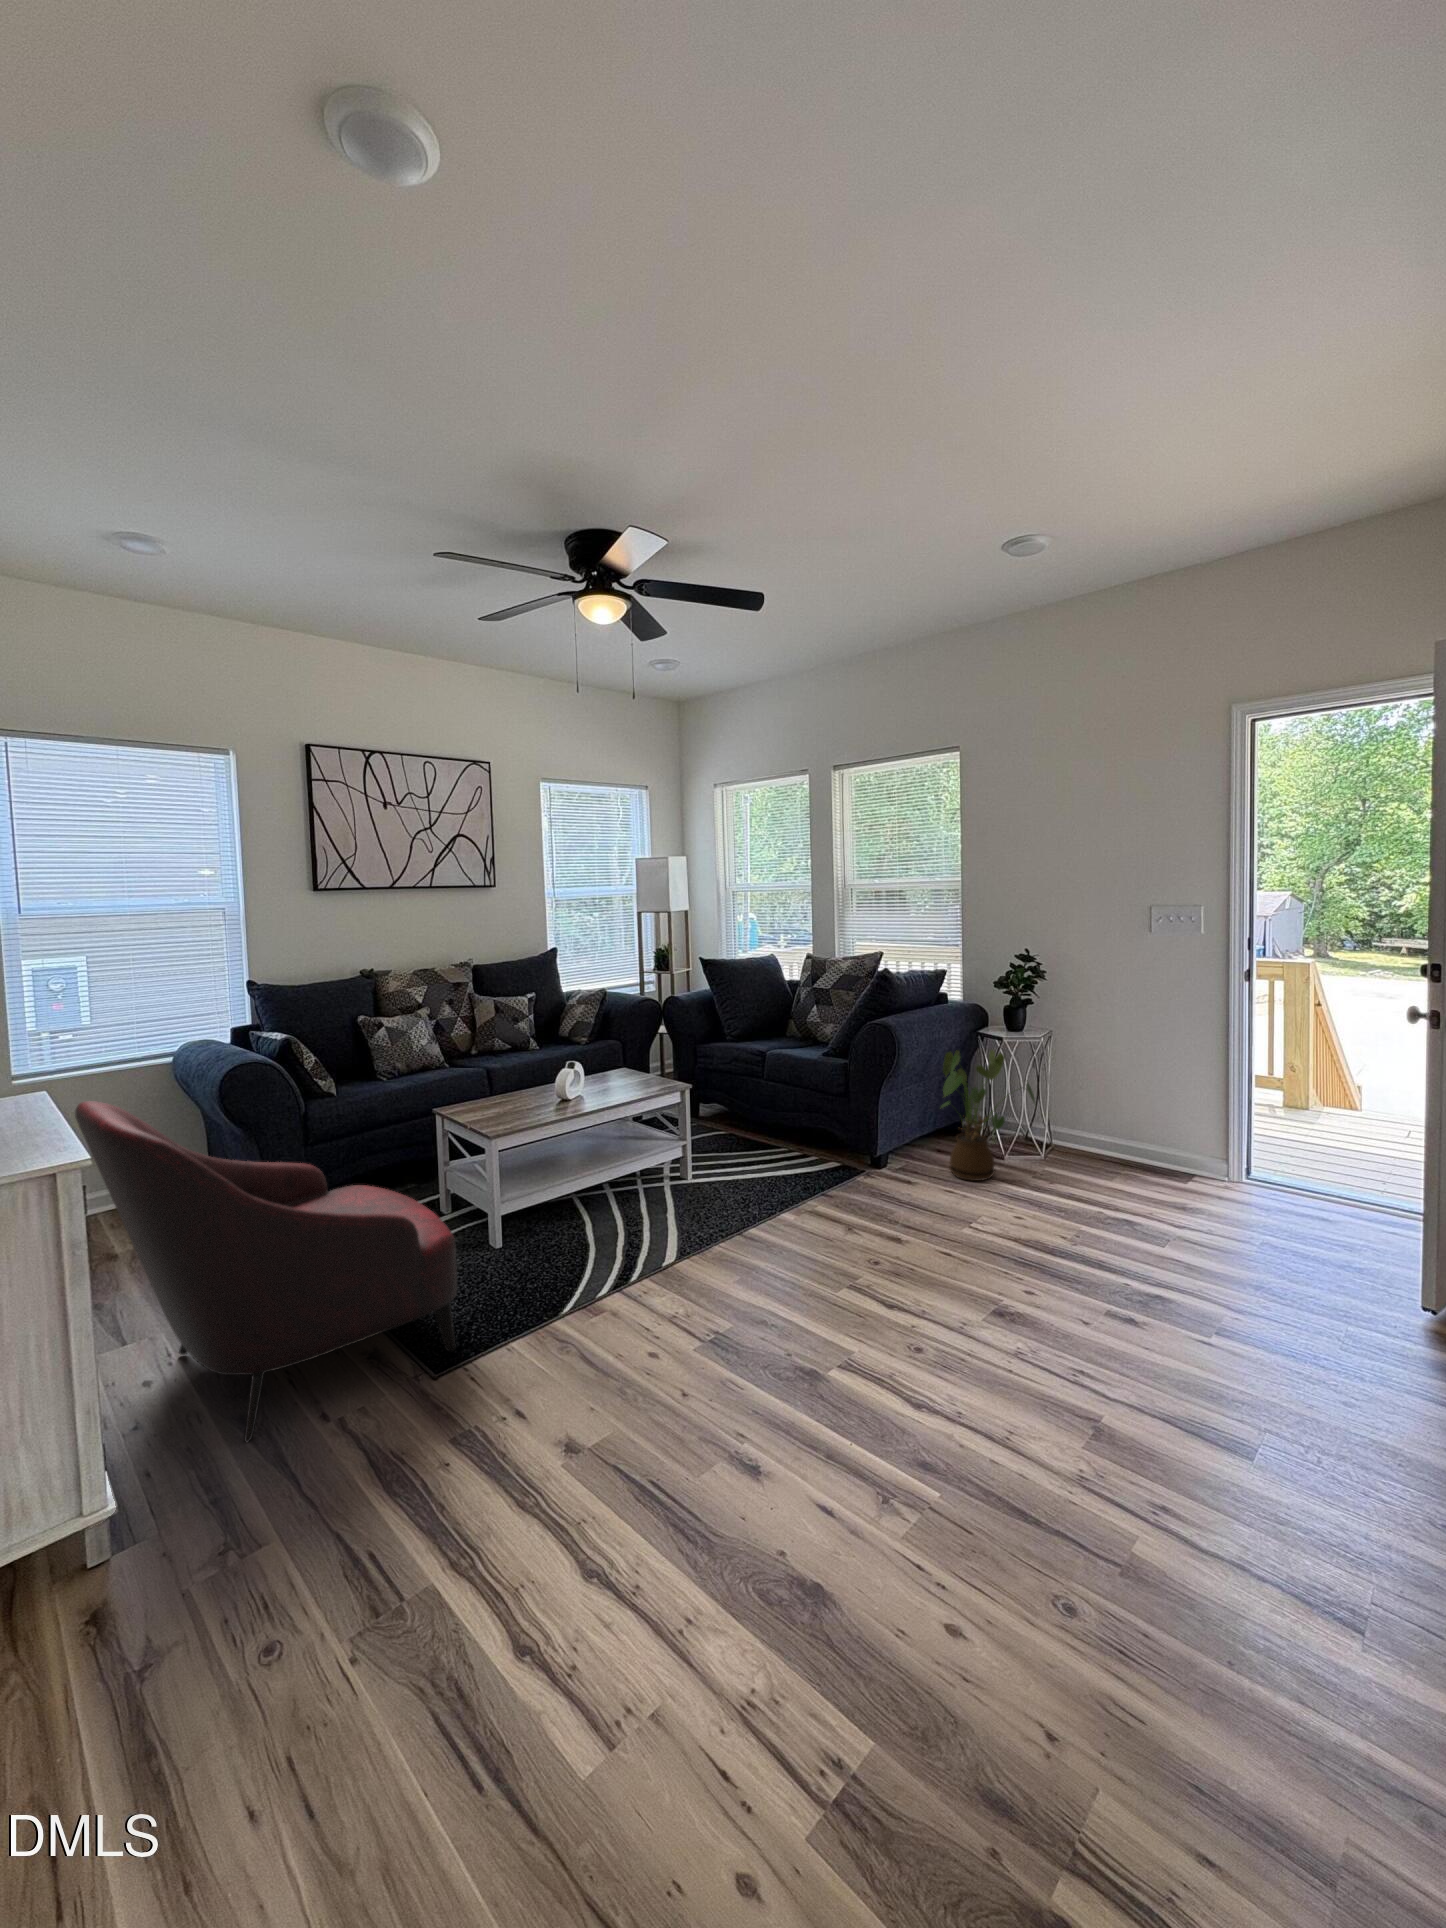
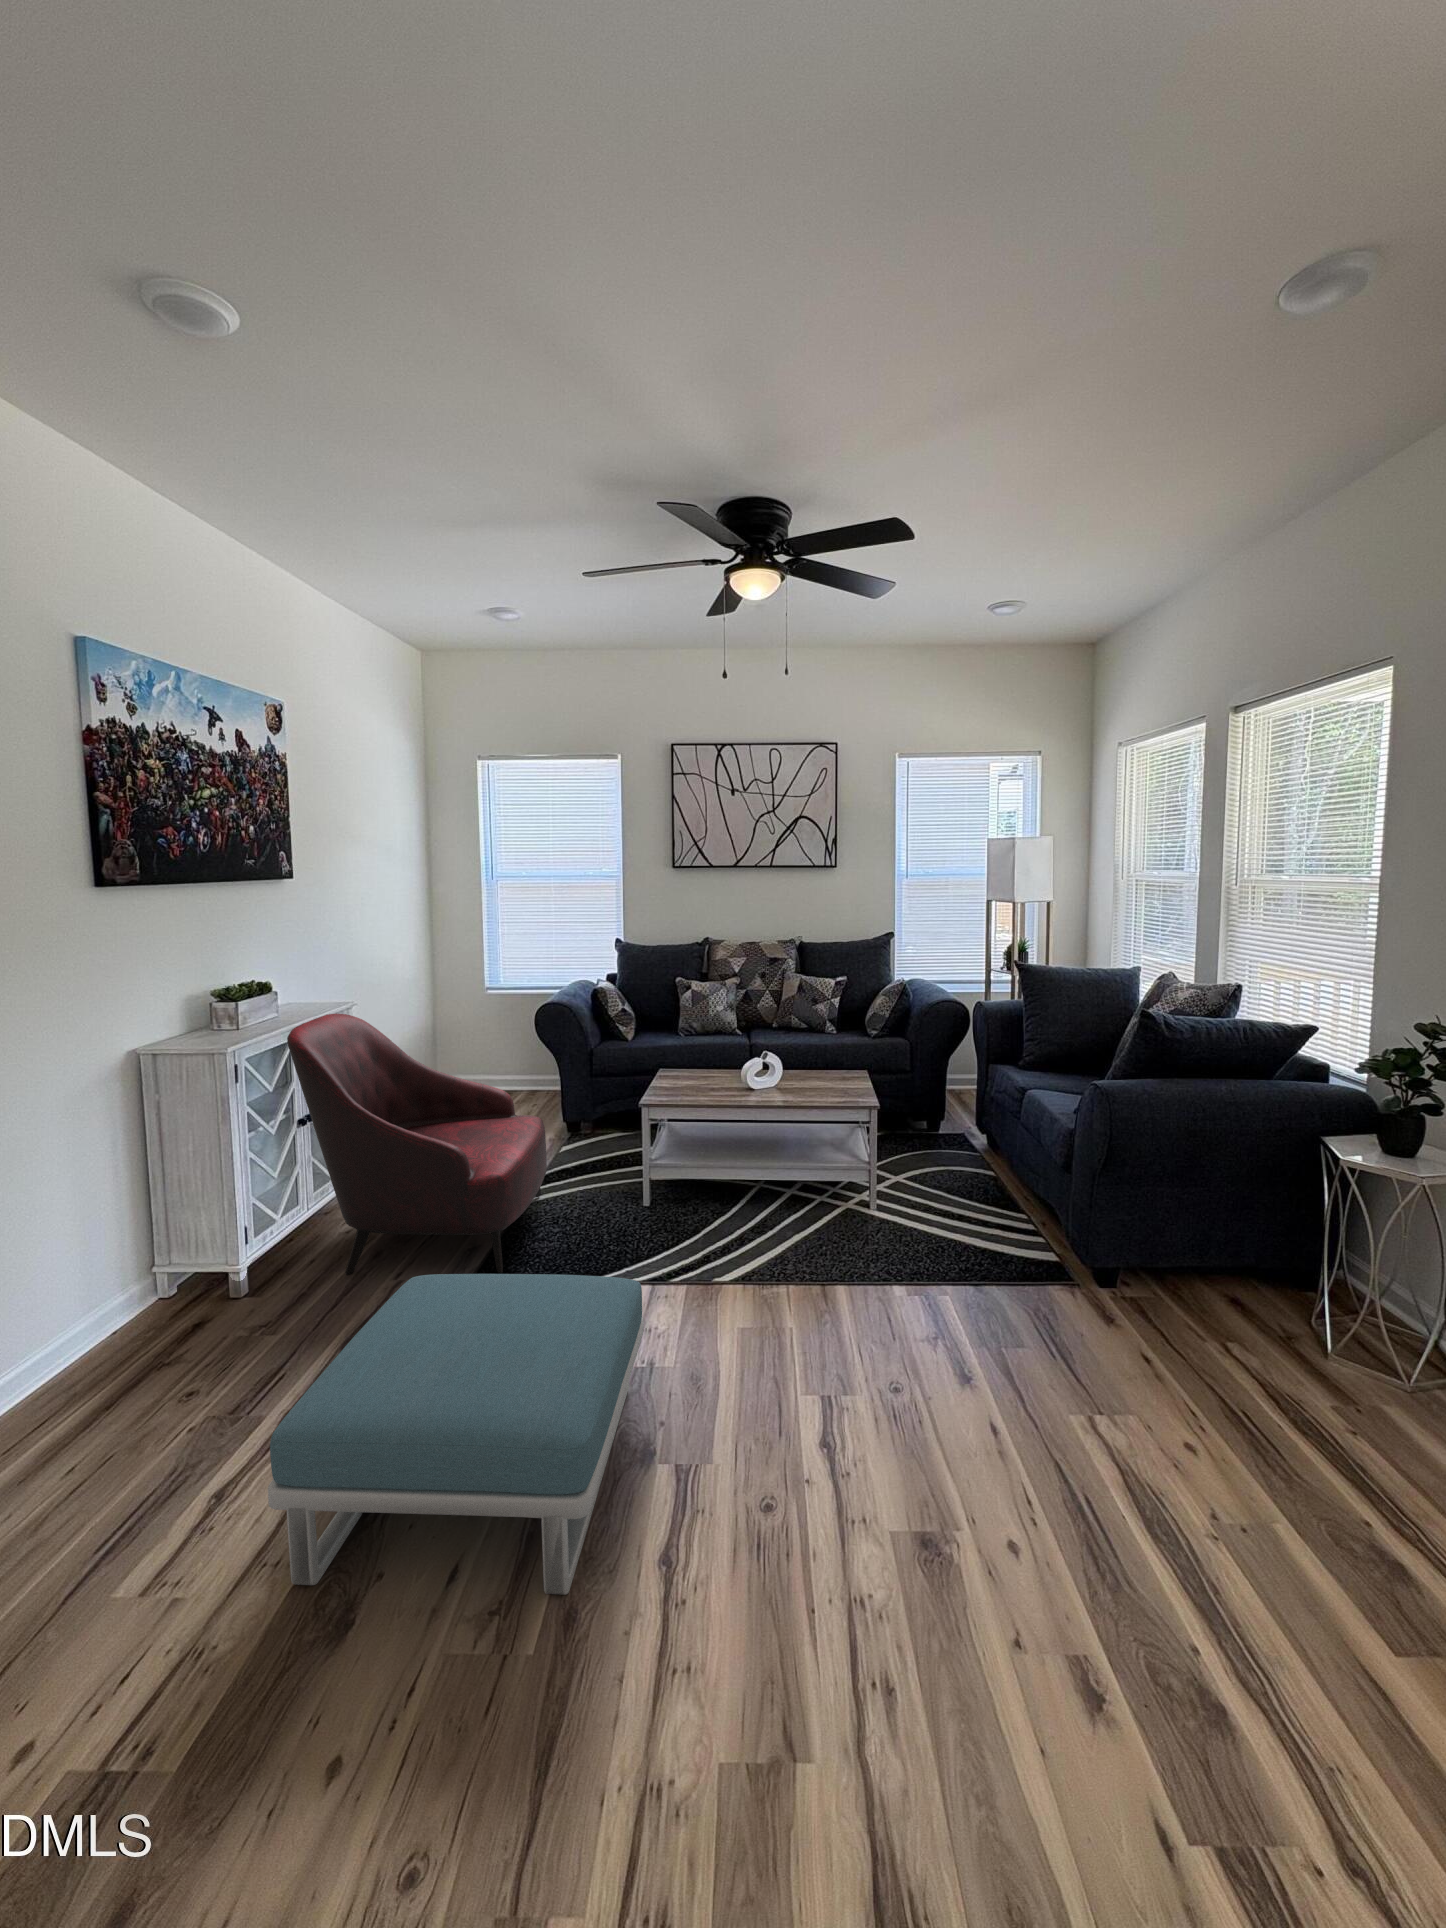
house plant: present [941,1050,1035,1181] -> none [1164,1144,1338,1359]
footstool: none [543,1249,913,1604] -> present [268,1274,644,1595]

